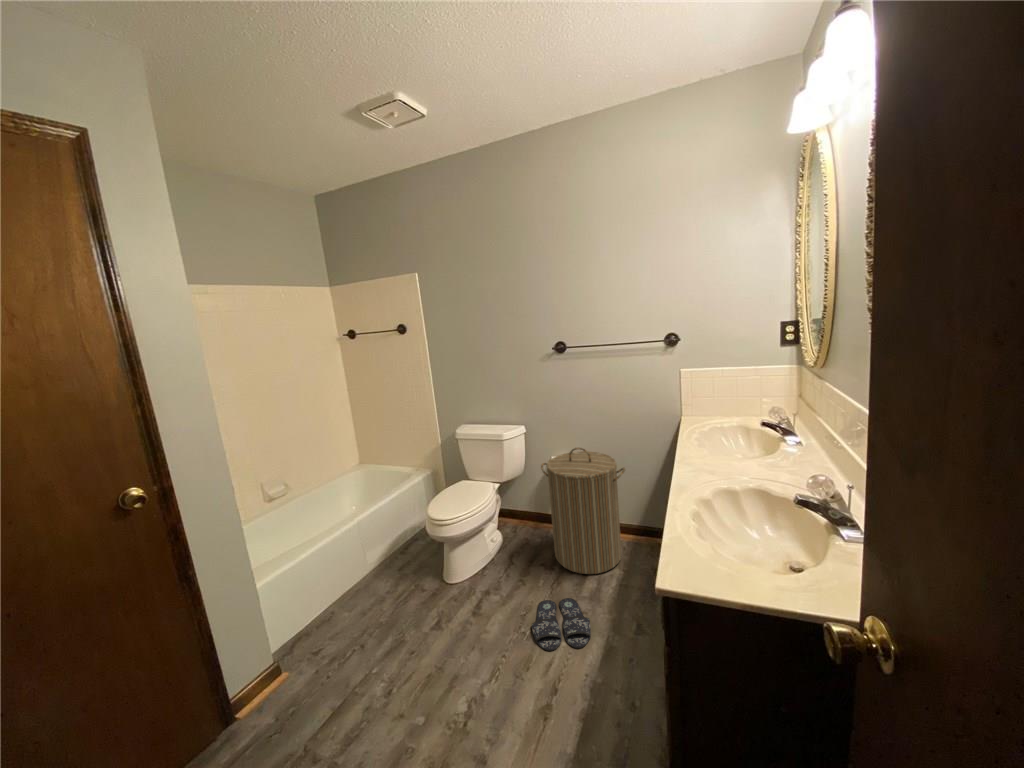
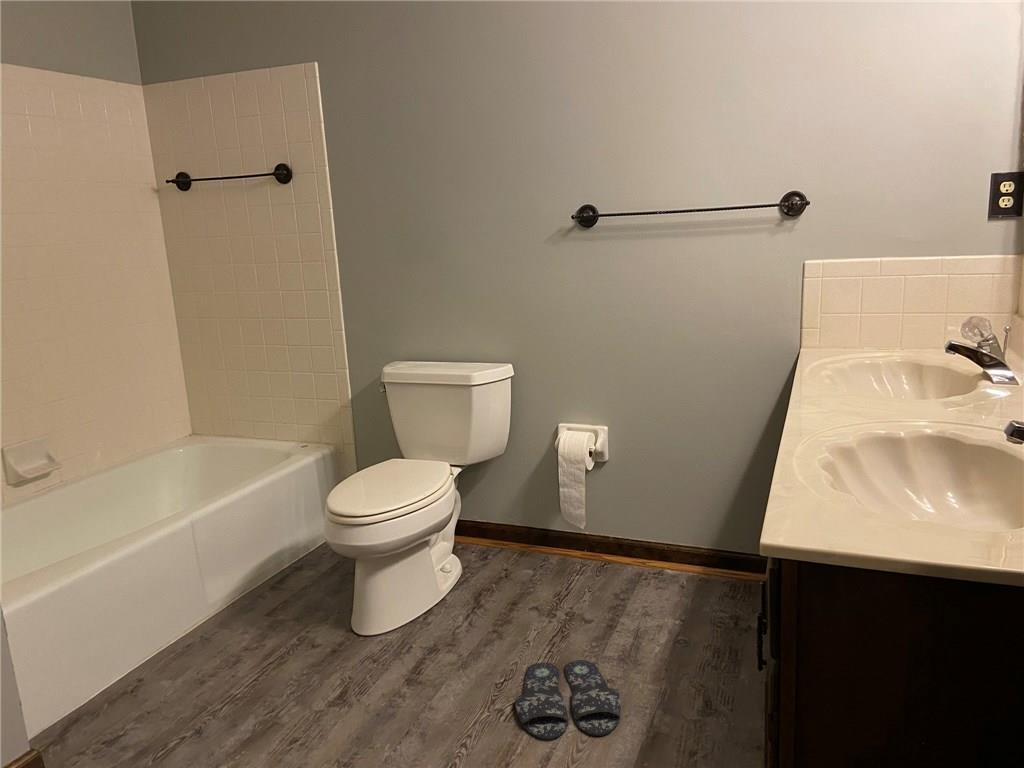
laundry hamper: present [541,448,625,574] -> none [540,398,694,625]

